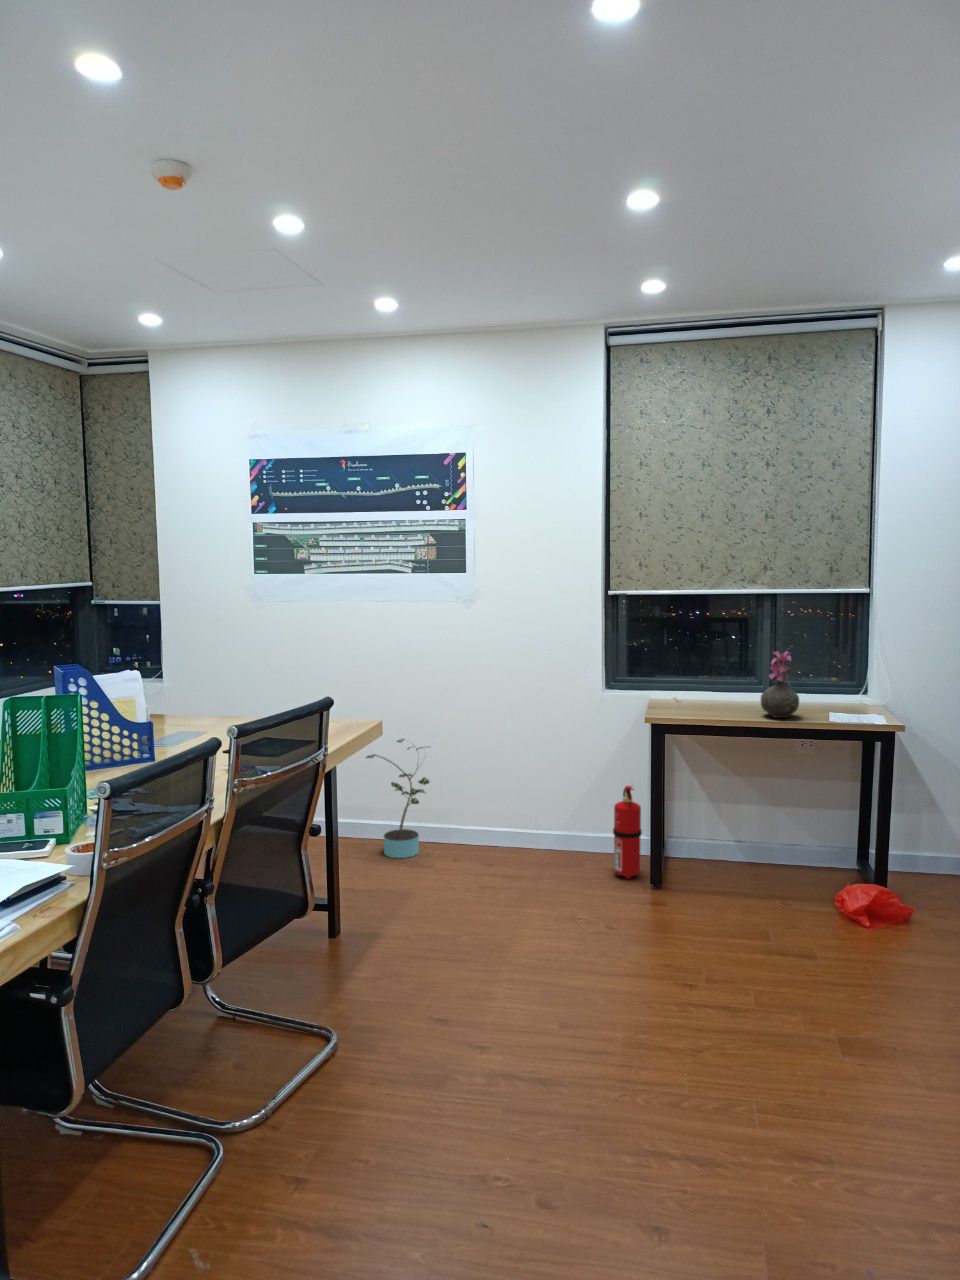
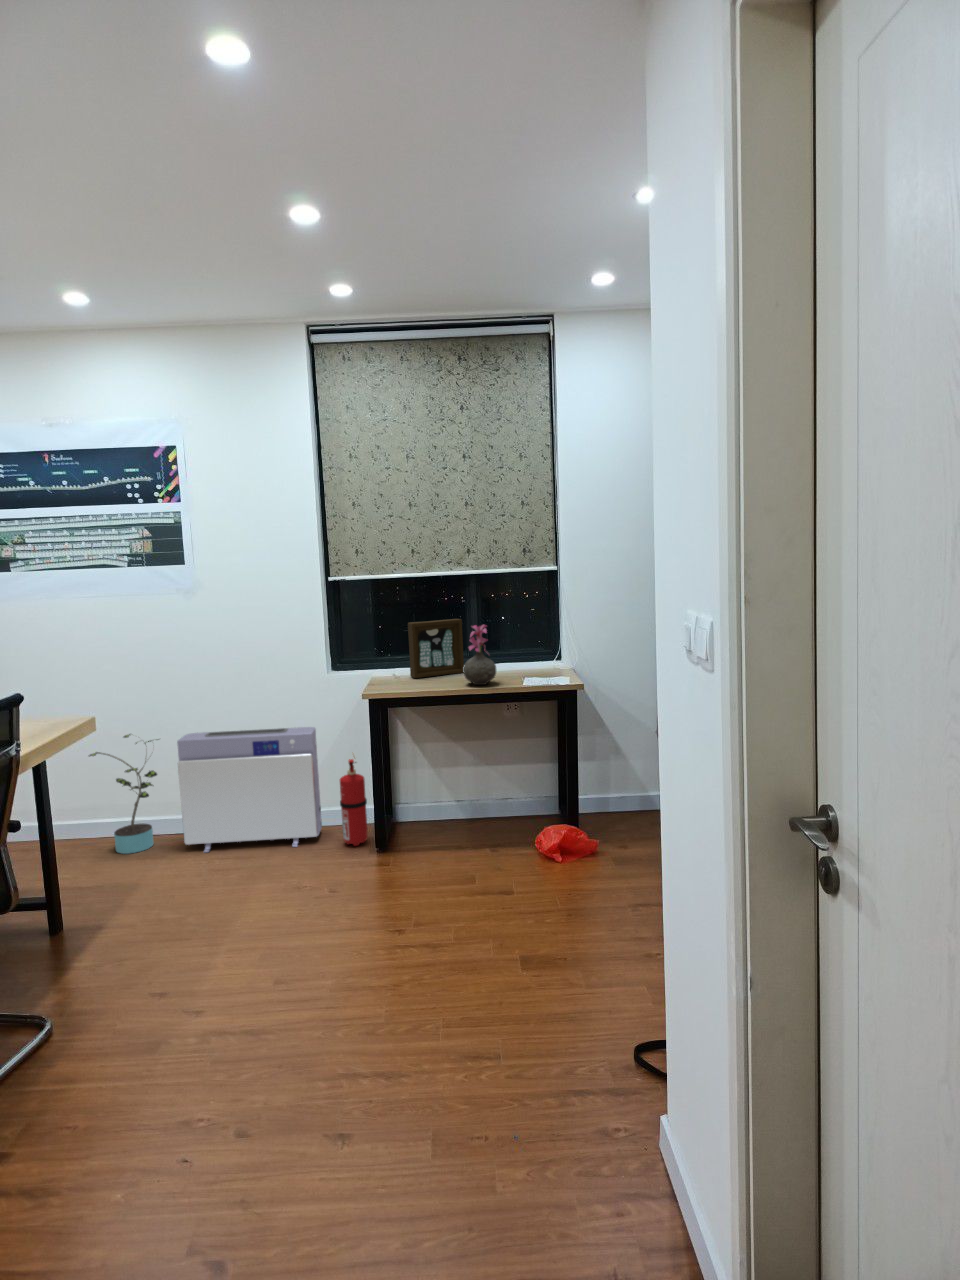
picture frame: none [695,642,755,704] -> present [408,619,464,678]
air purifier: none [451,743,589,872] -> present [177,727,322,852]

